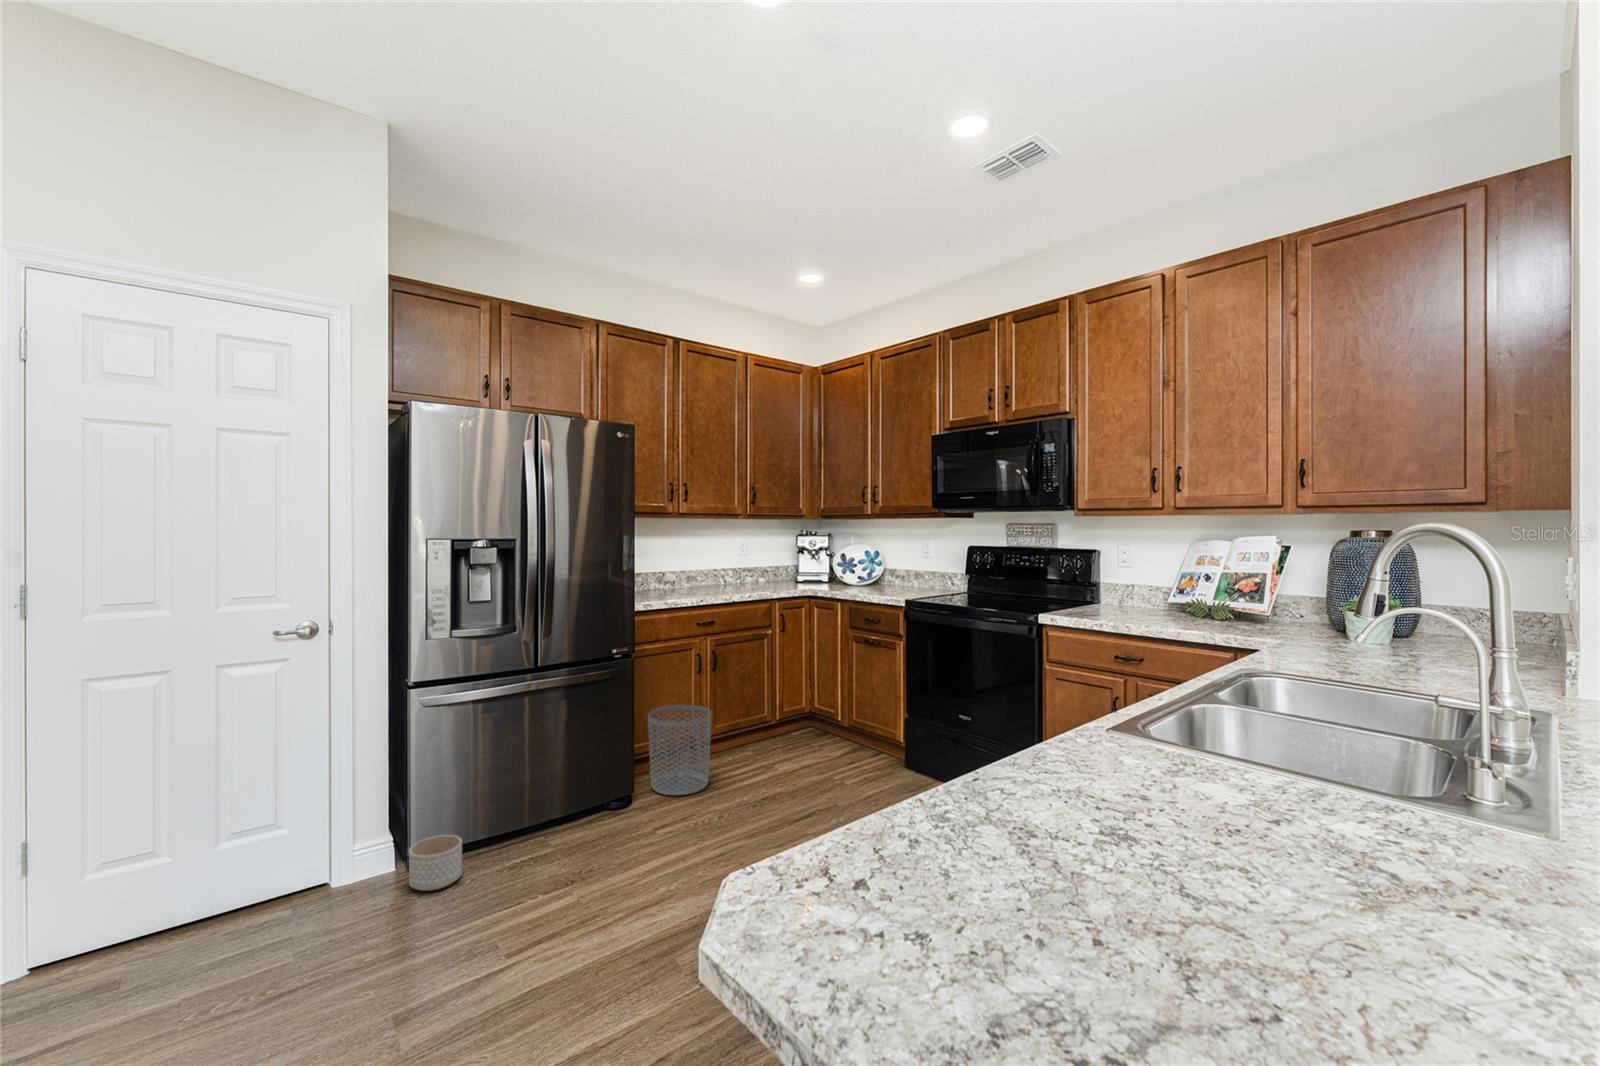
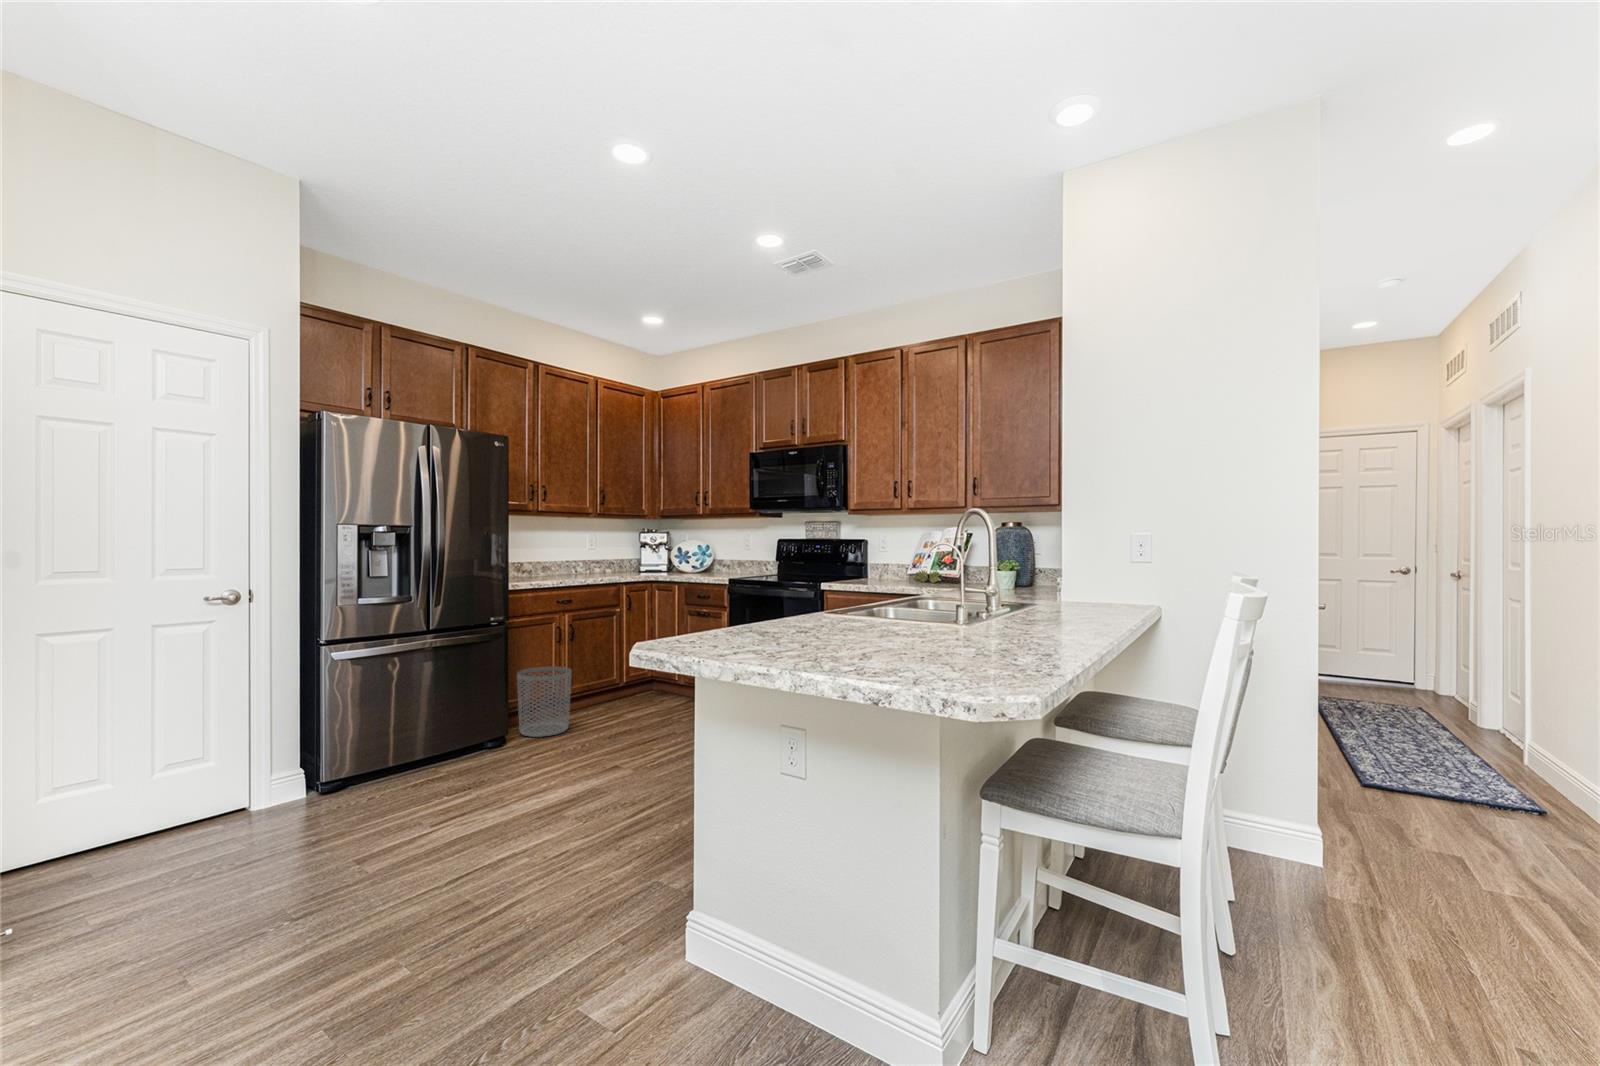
planter: present [409,835,462,891] -> none [325,764,370,805]

